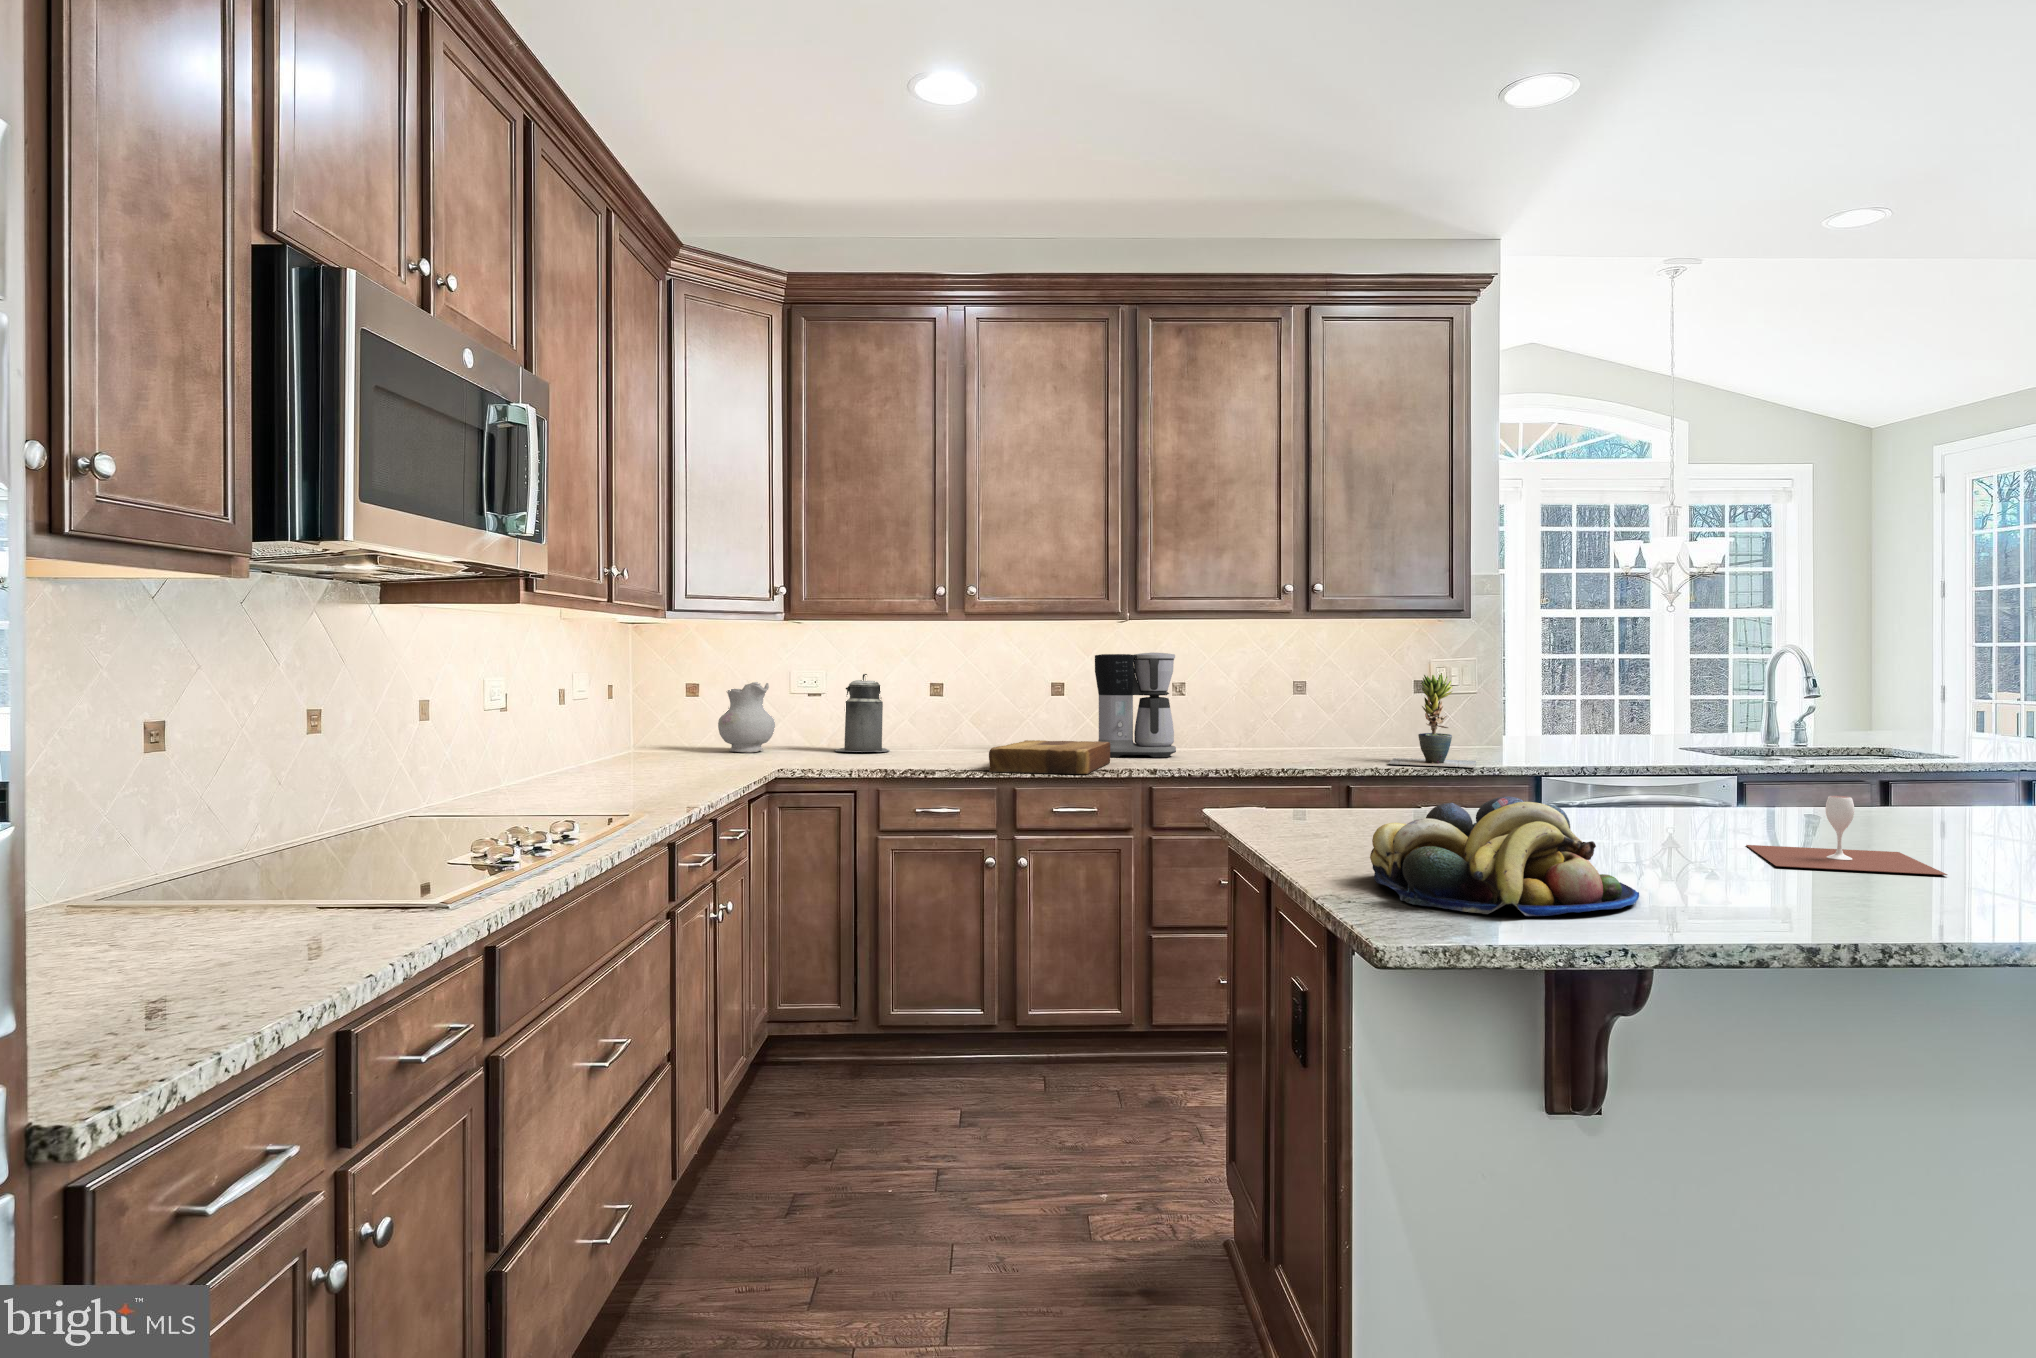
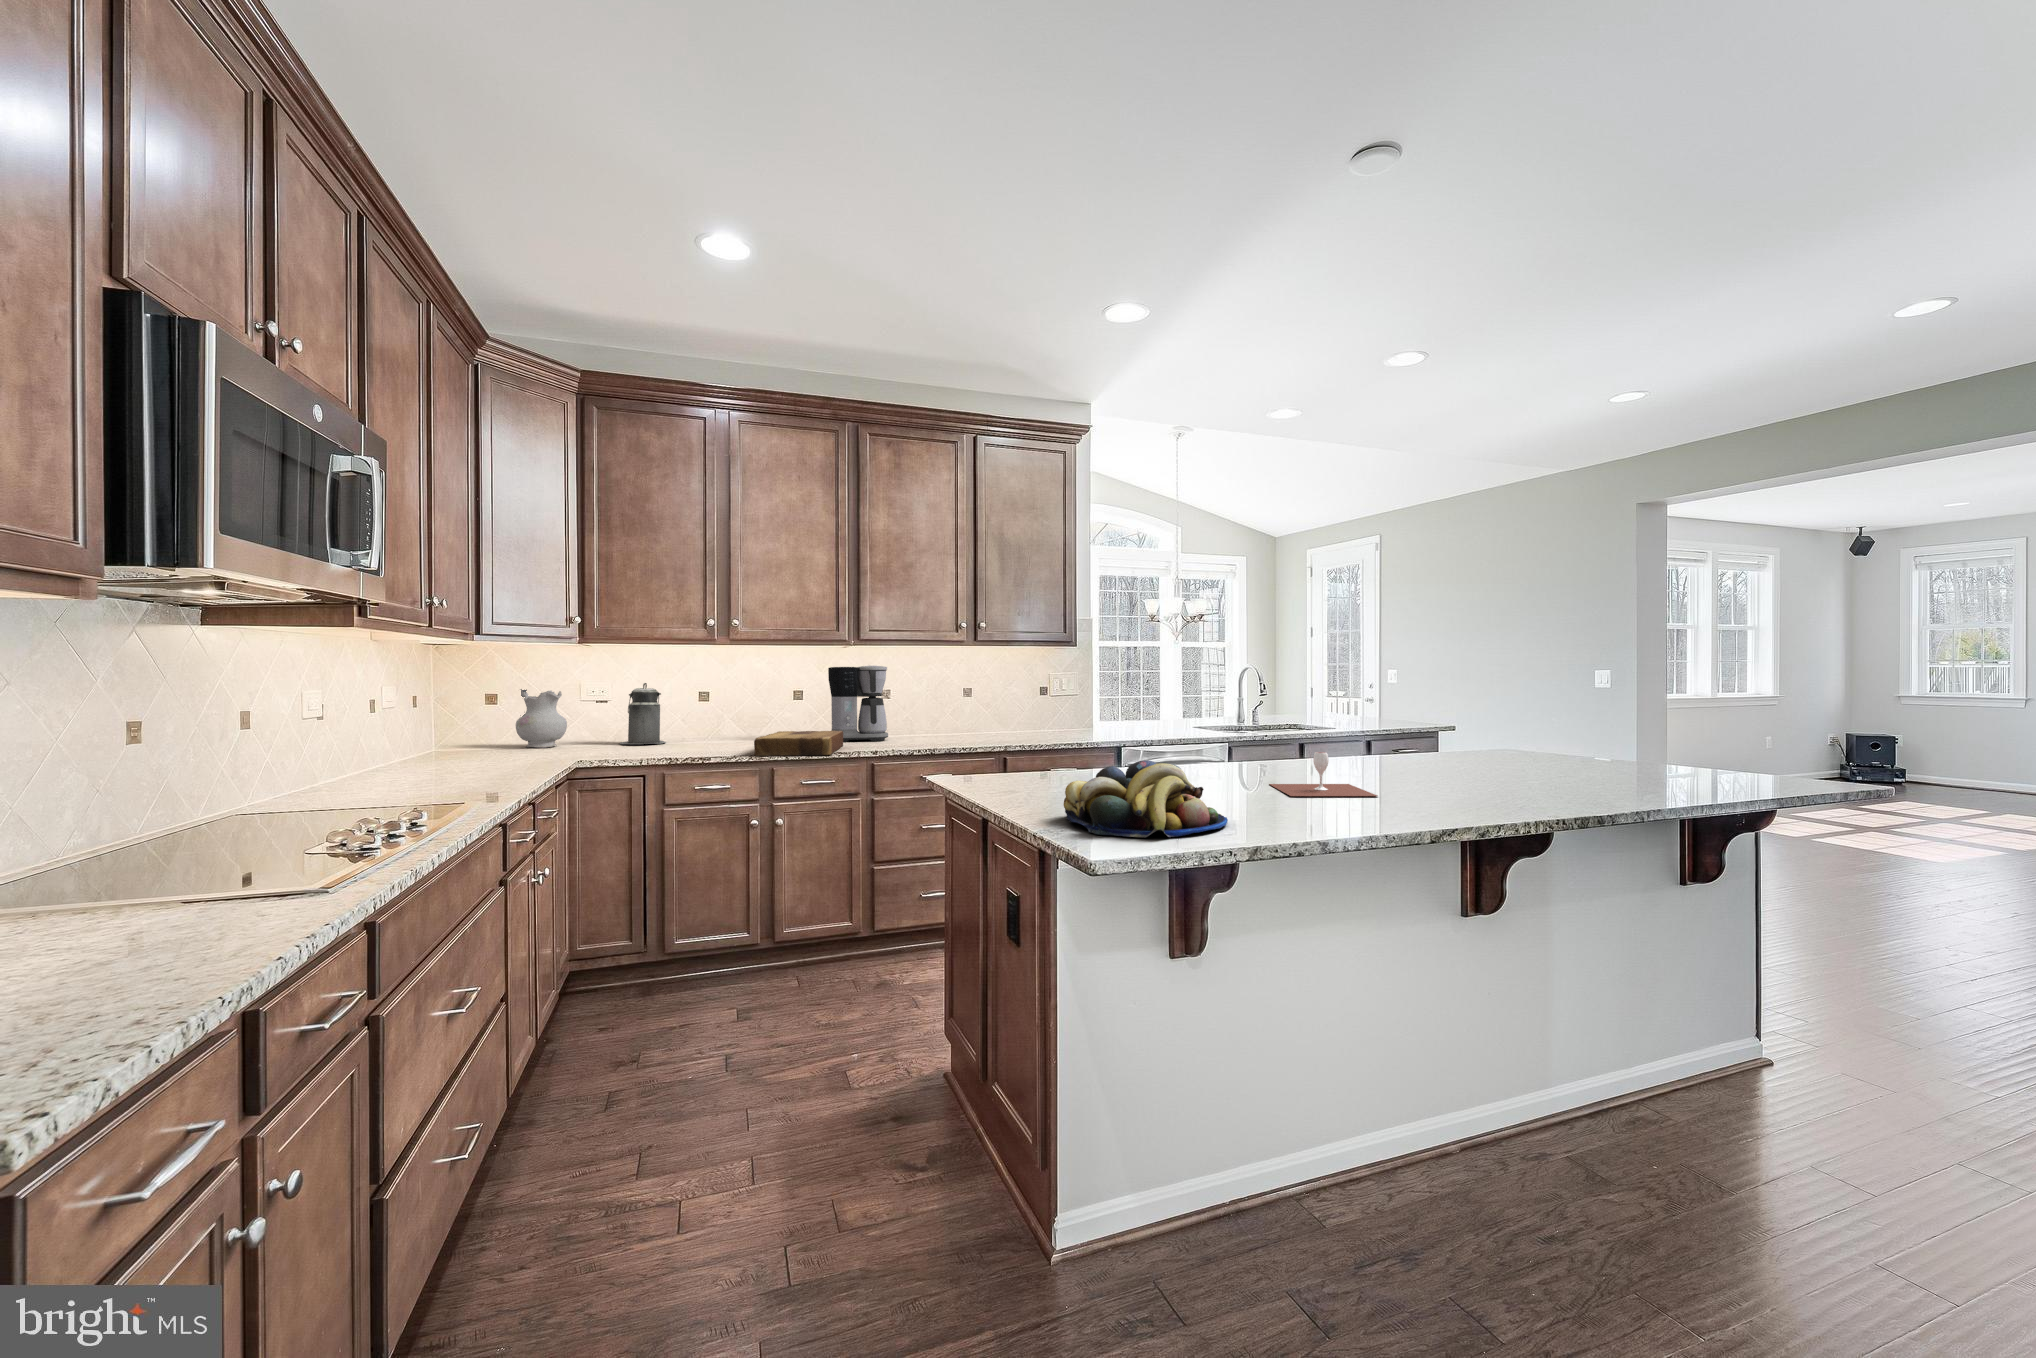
potted plant: present [1388,674,1476,768] -> none [1033,679,1088,741]

